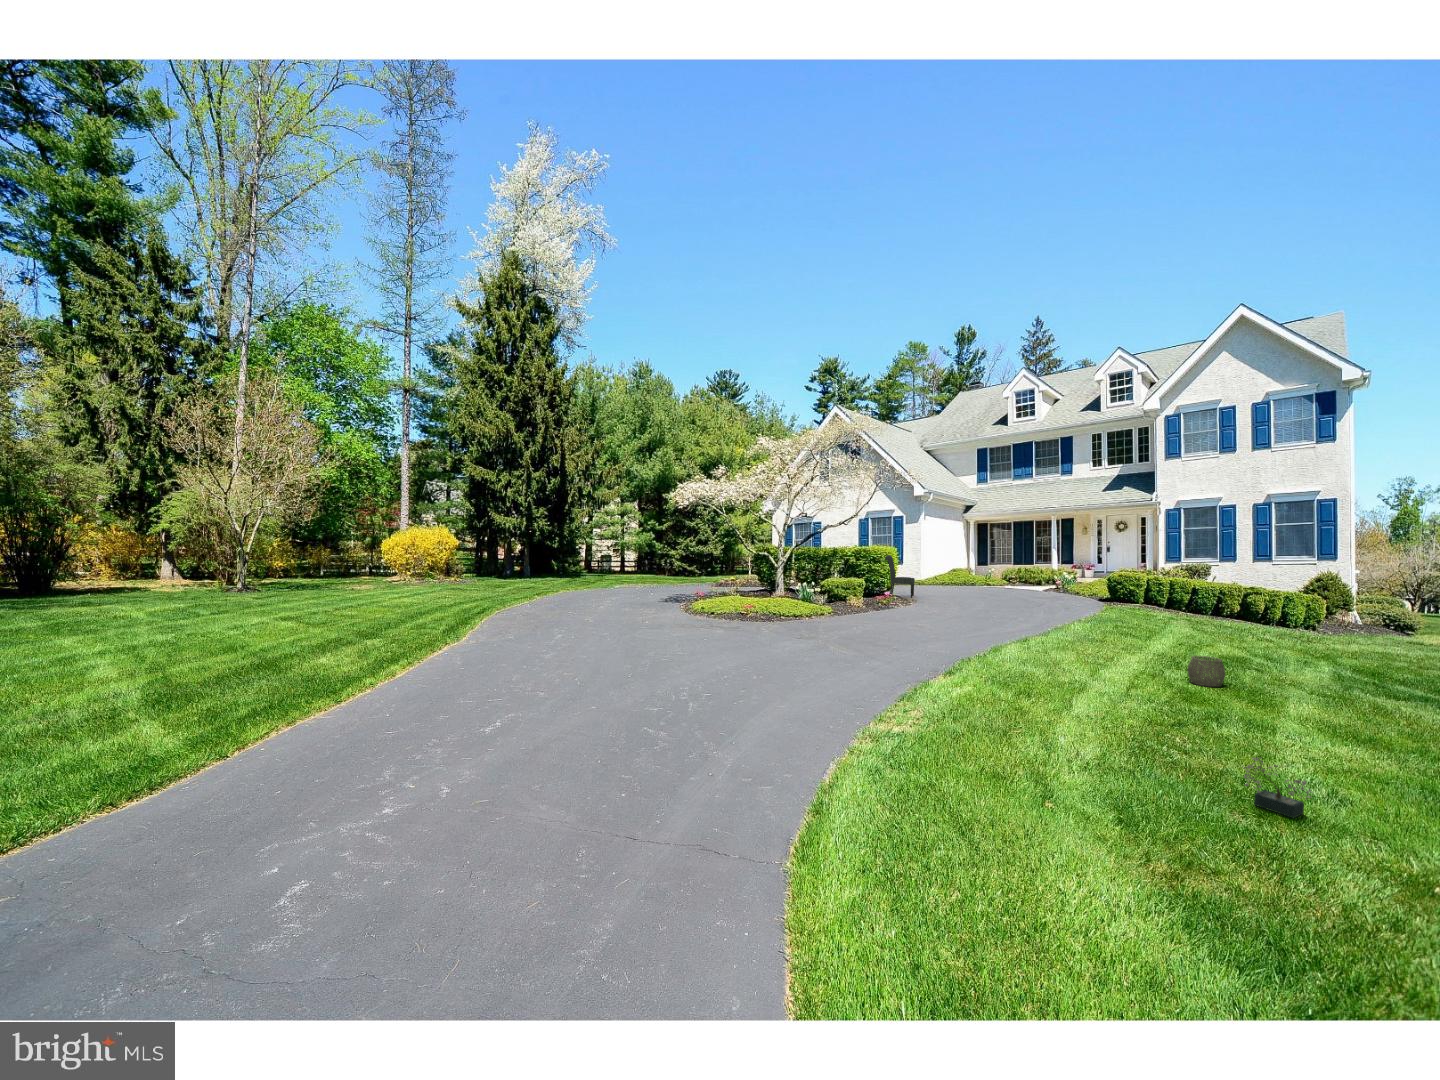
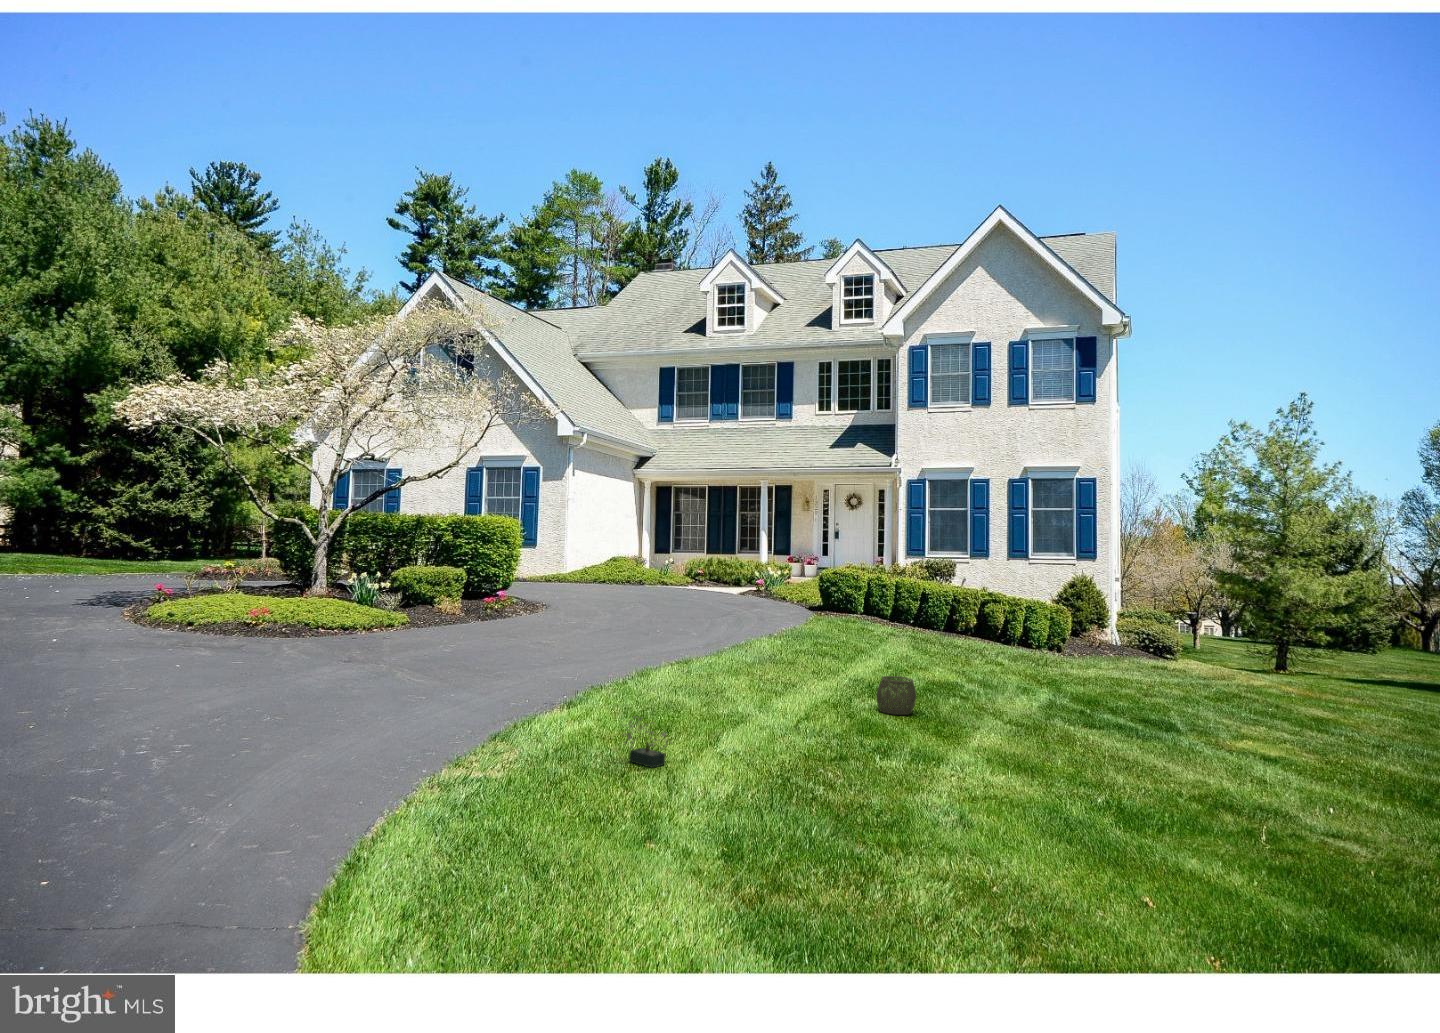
chair: present [885,555,915,598] -> none [504,531,550,601]
decorative plant: present [1244,758,1311,818] -> present [623,716,667,768]

